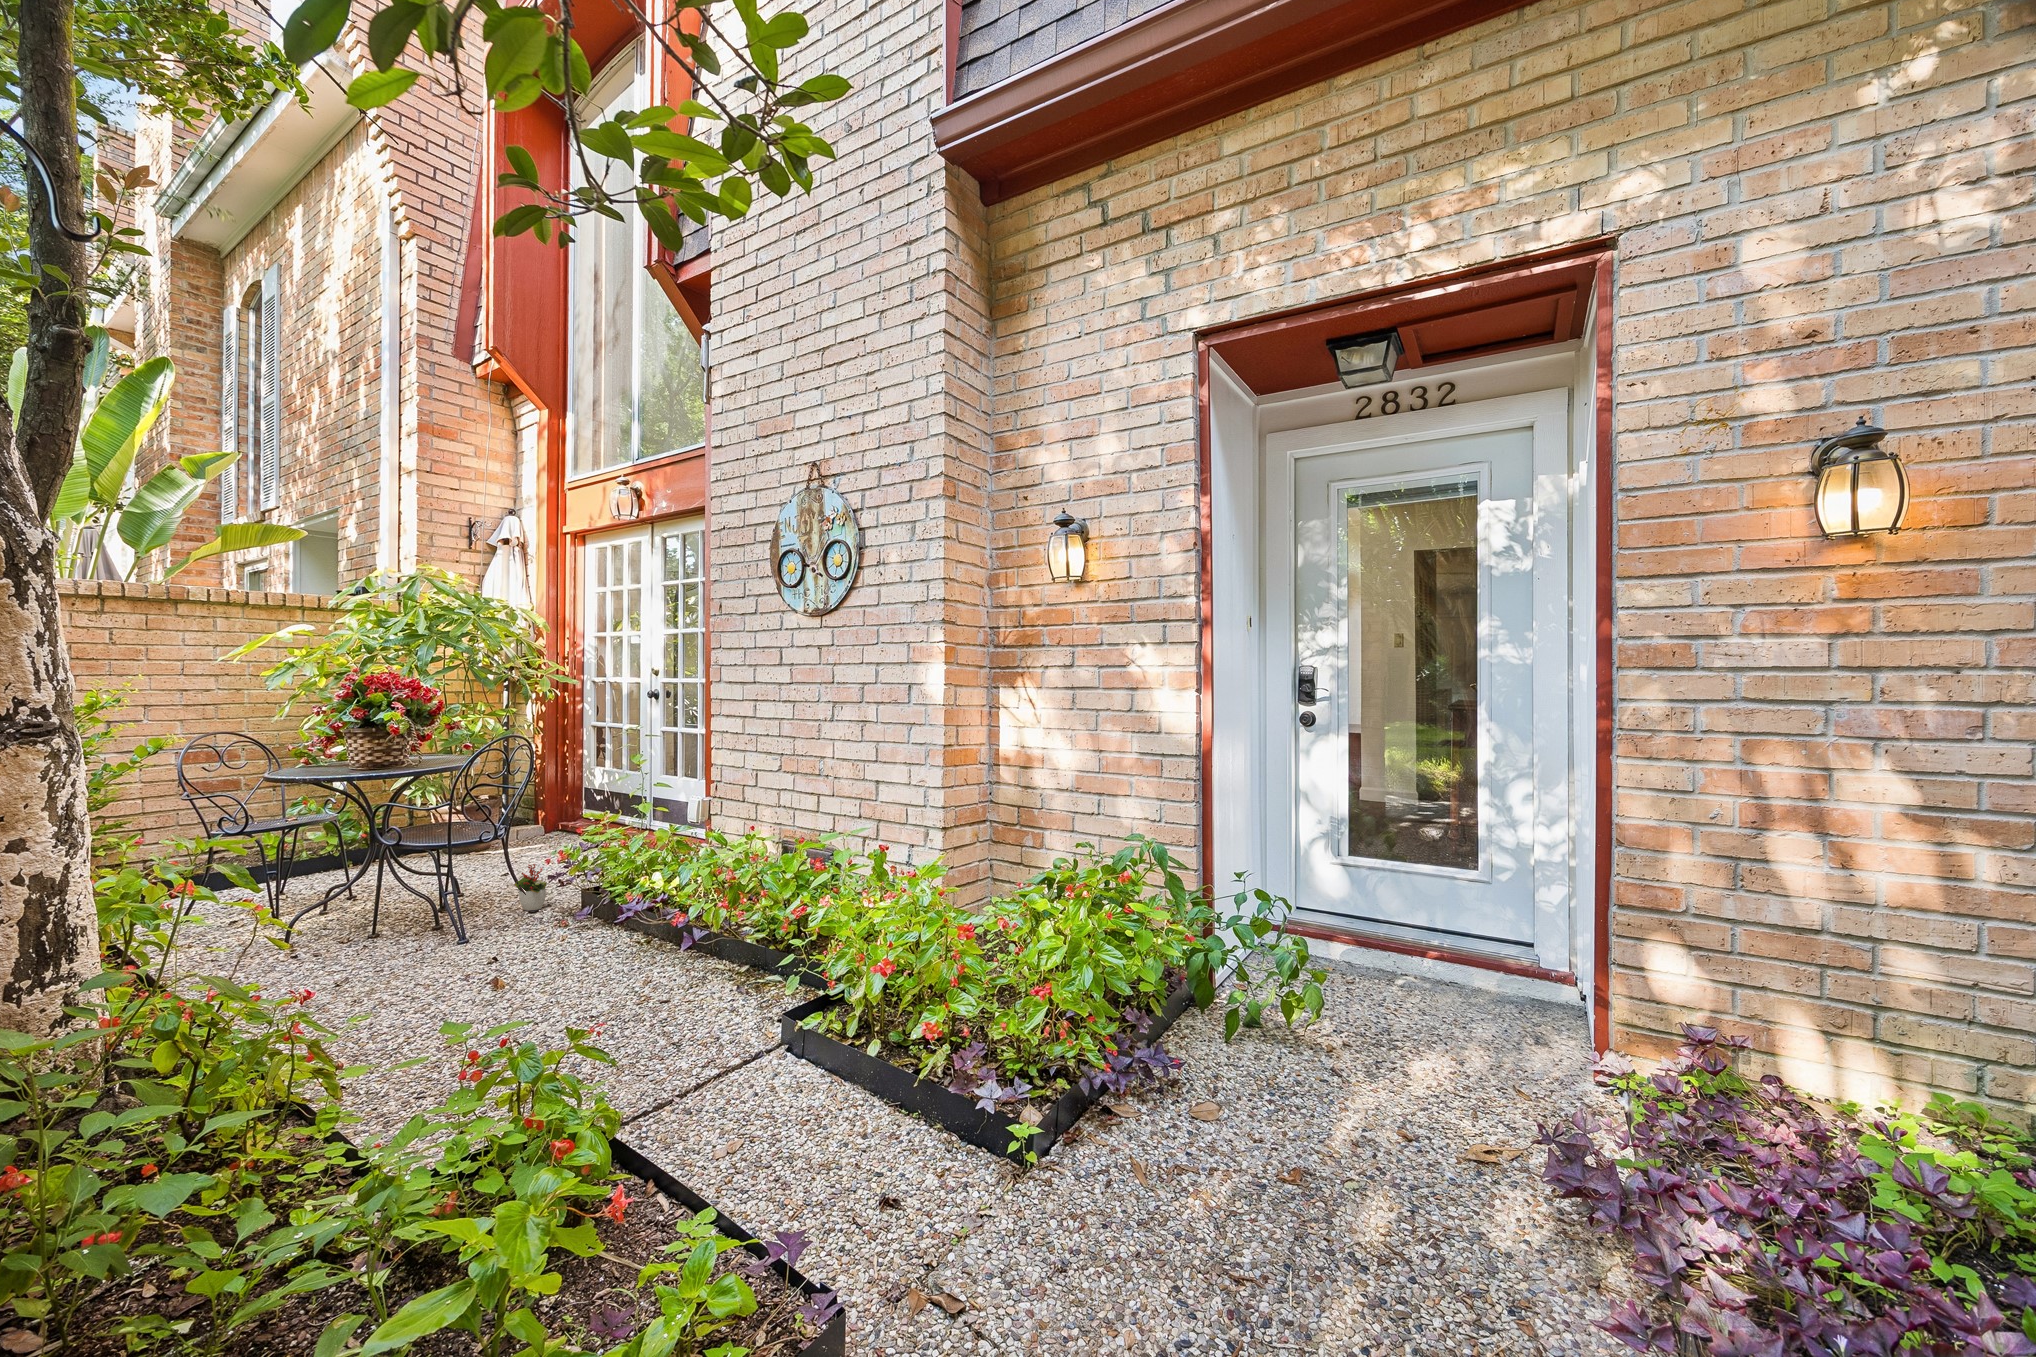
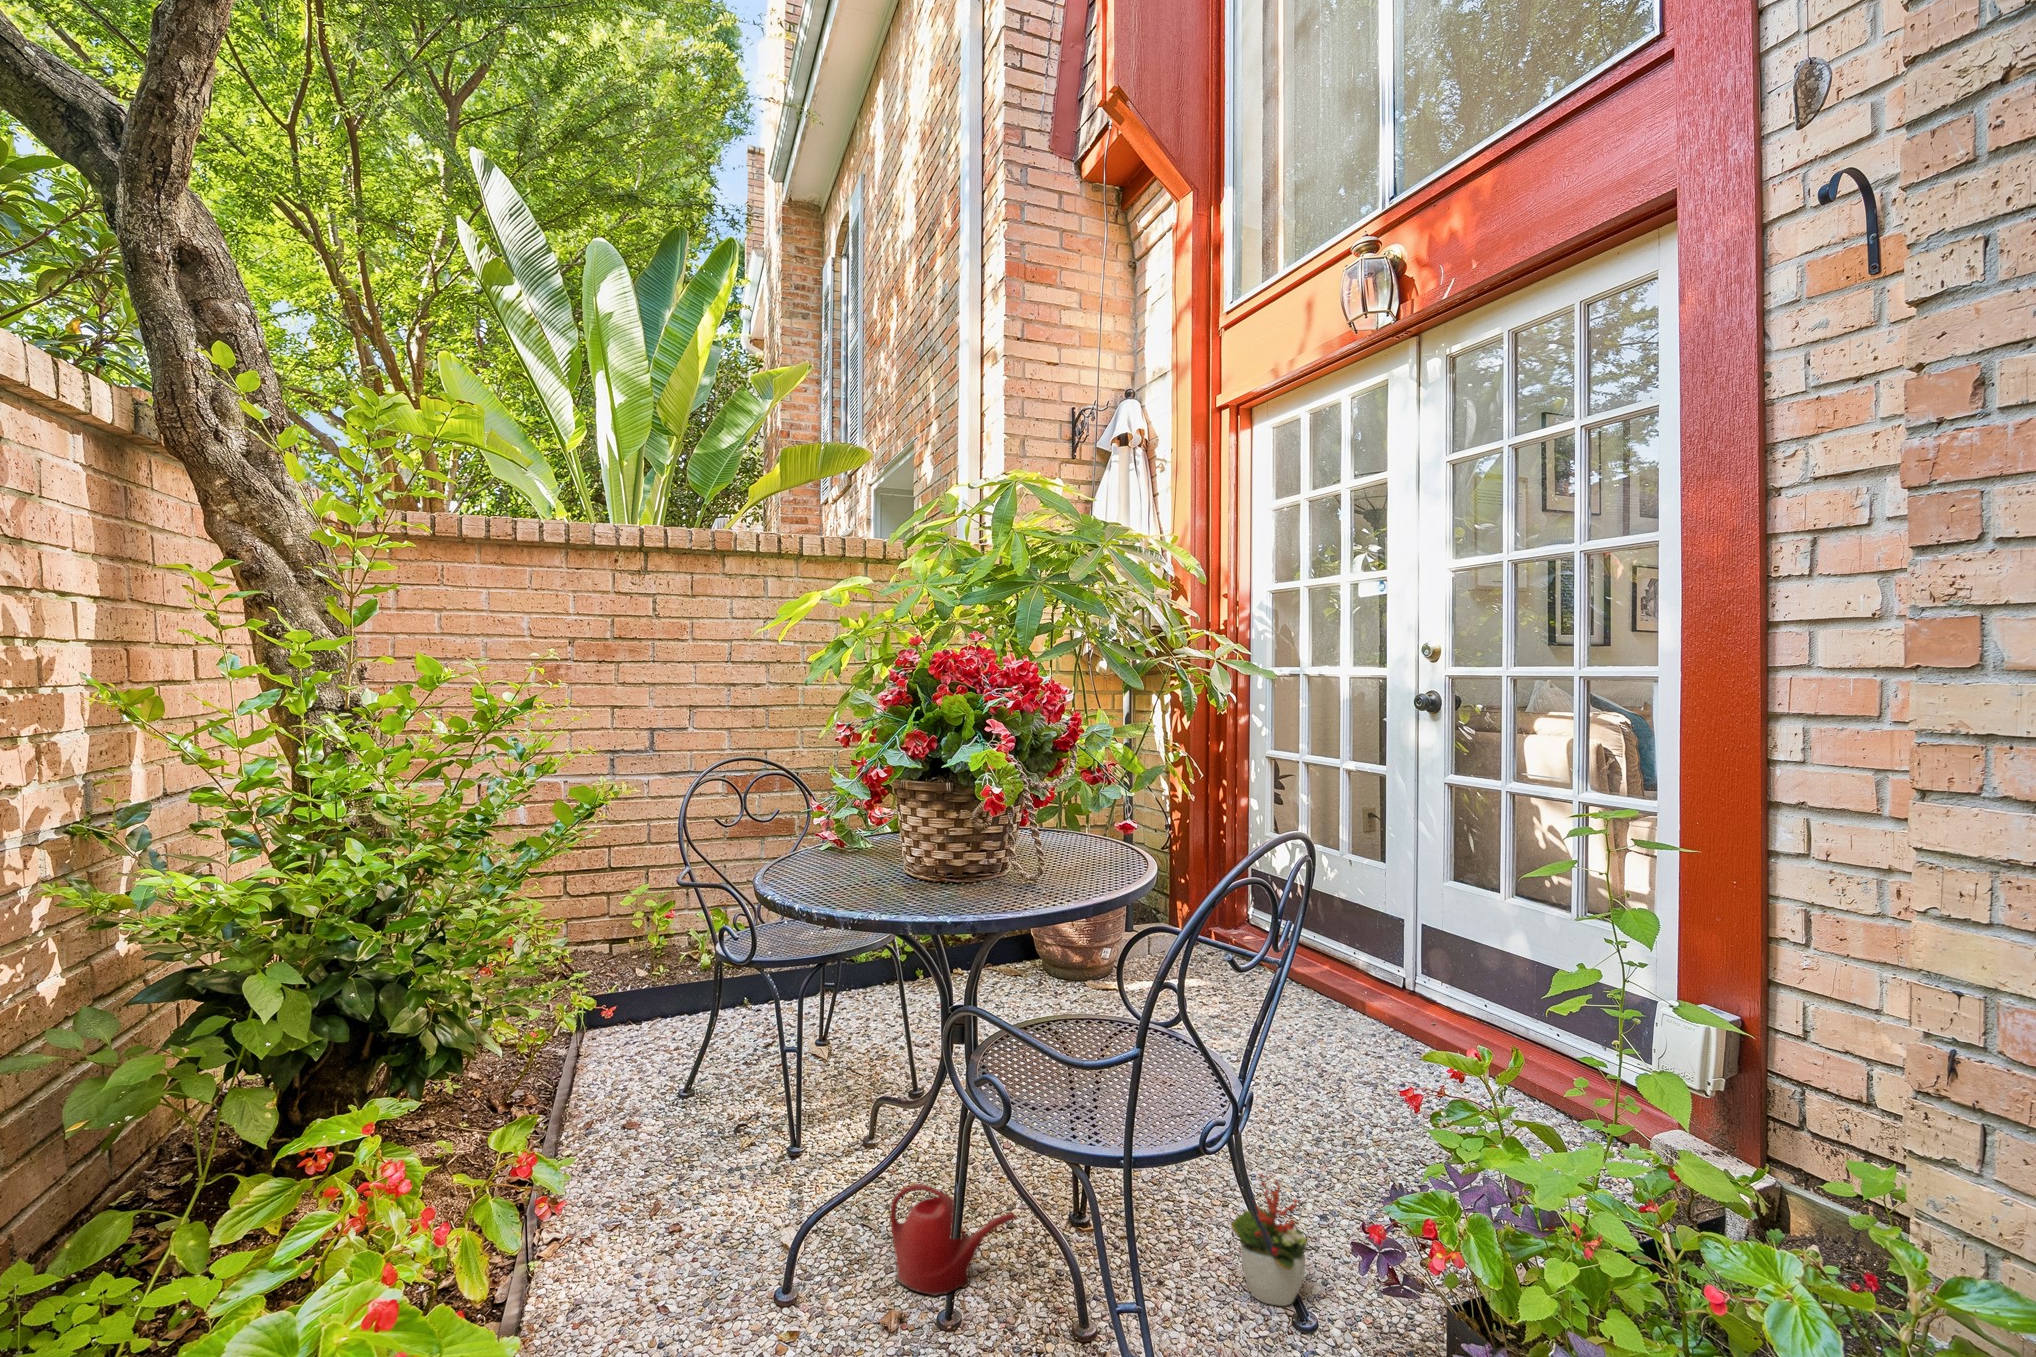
watering can: none [344,894,412,936] -> present [890,1184,1016,1296]

